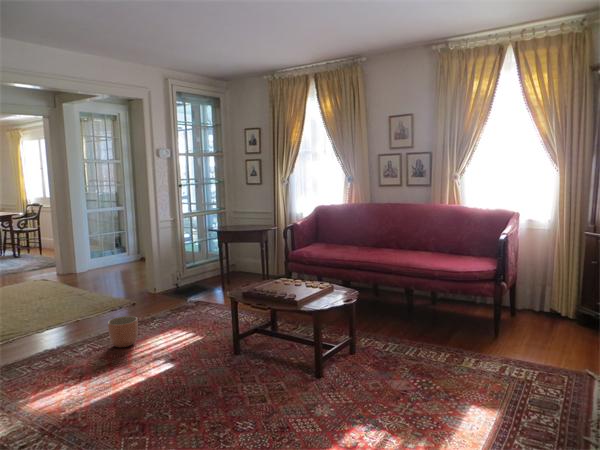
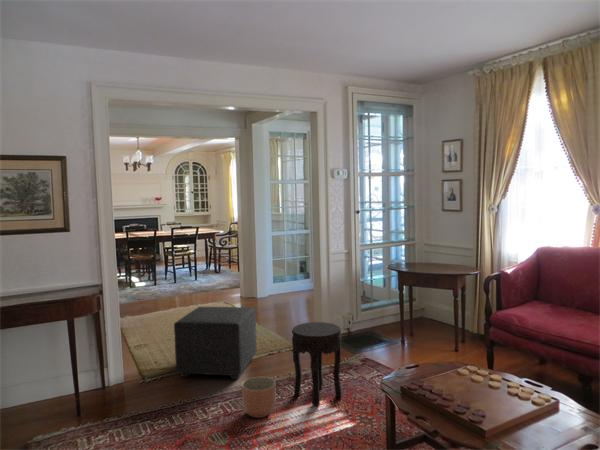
ottoman: none [25,269,101,335] -> present [174,307,257,379]
side table: none [145,270,188,333] -> present [292,322,341,406]

